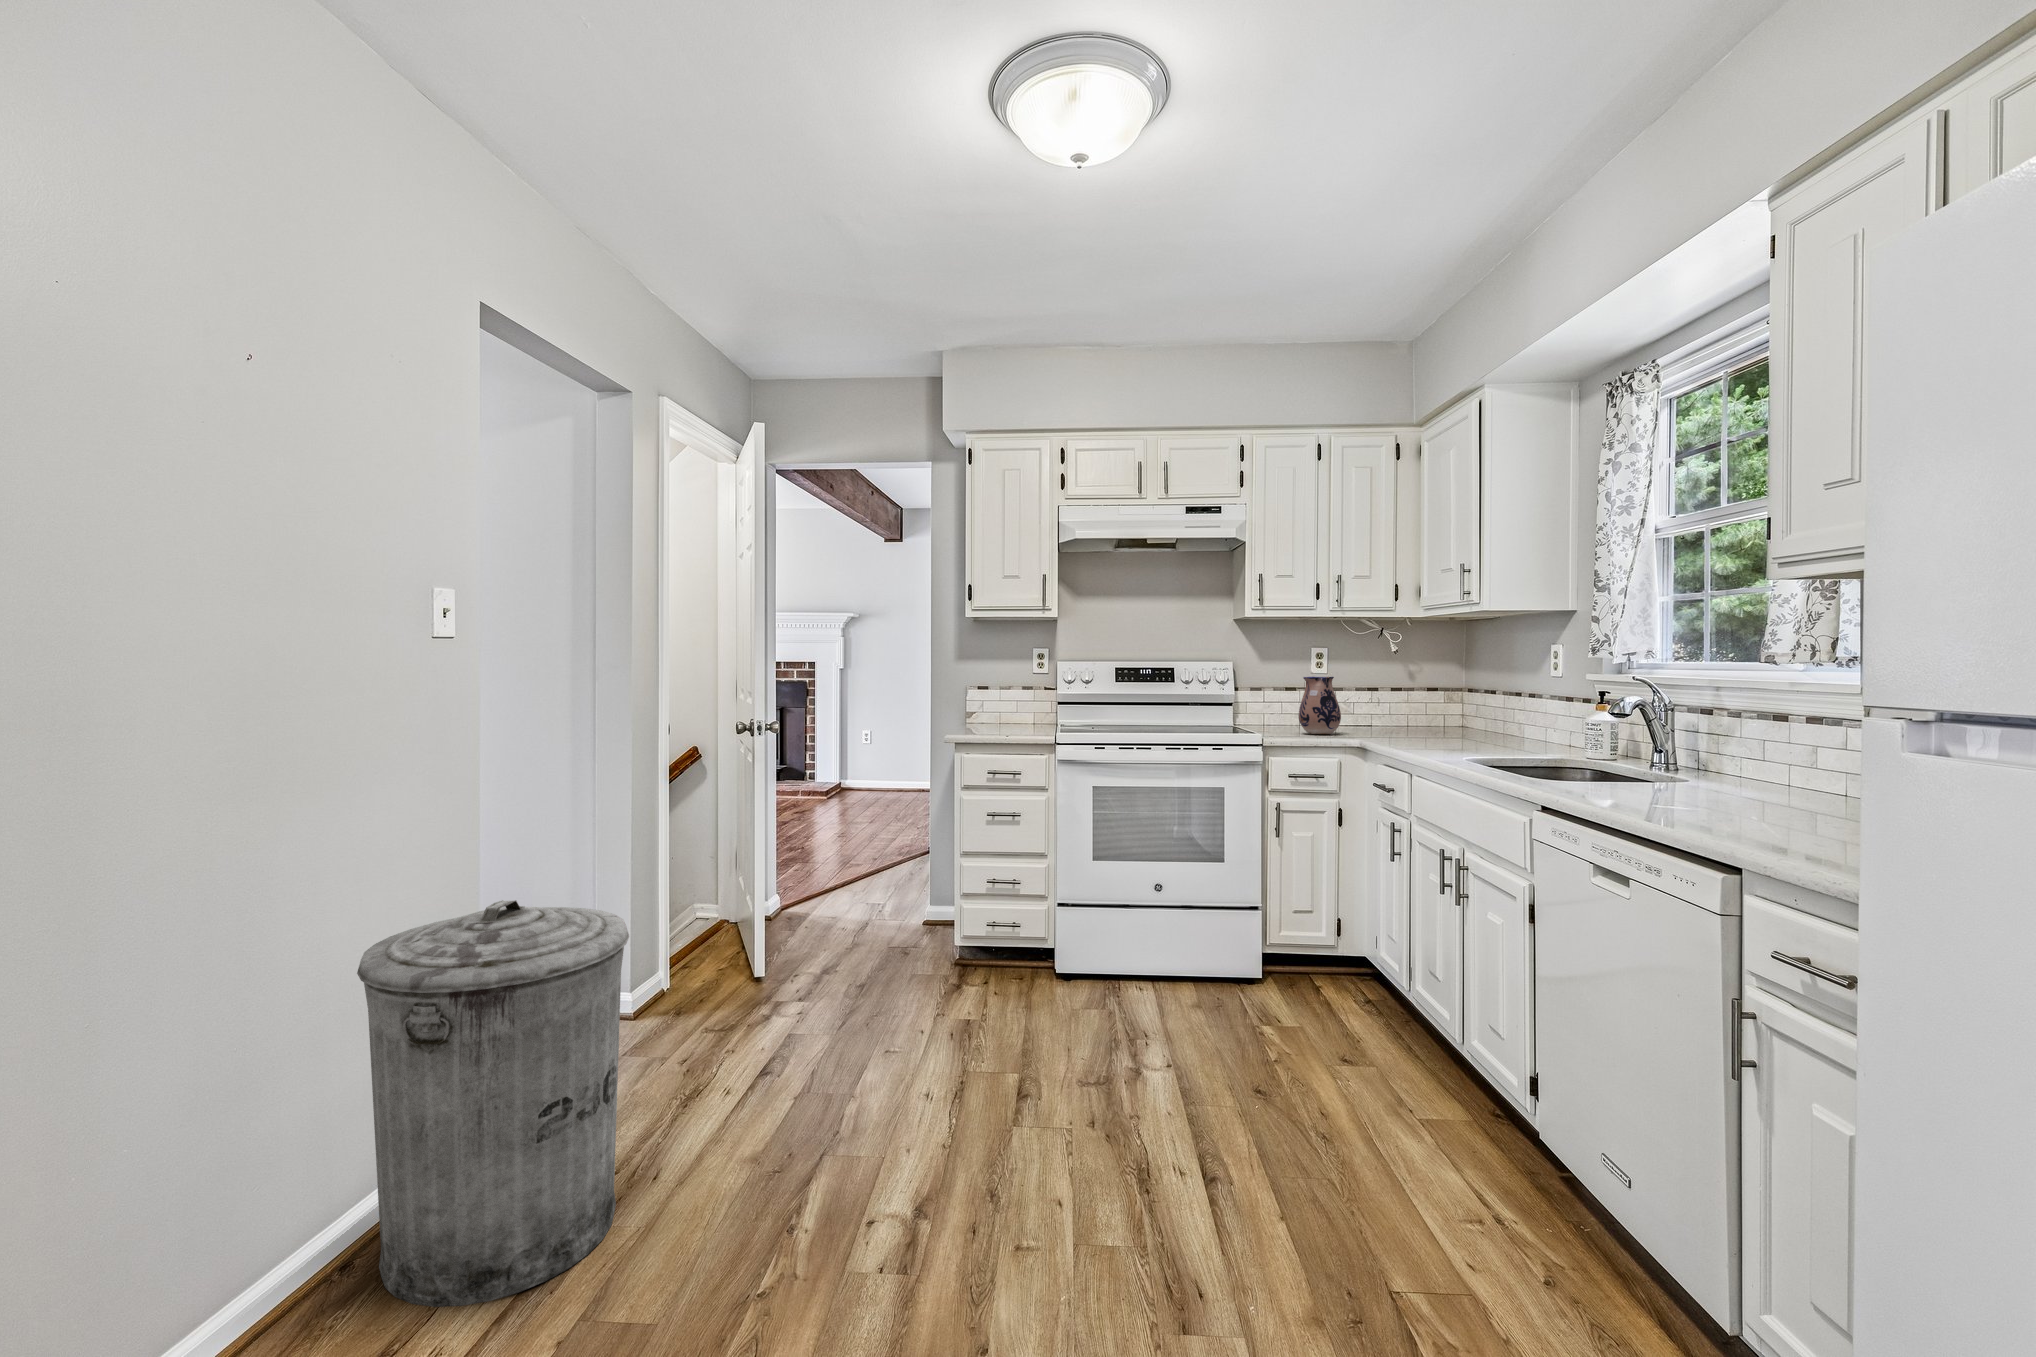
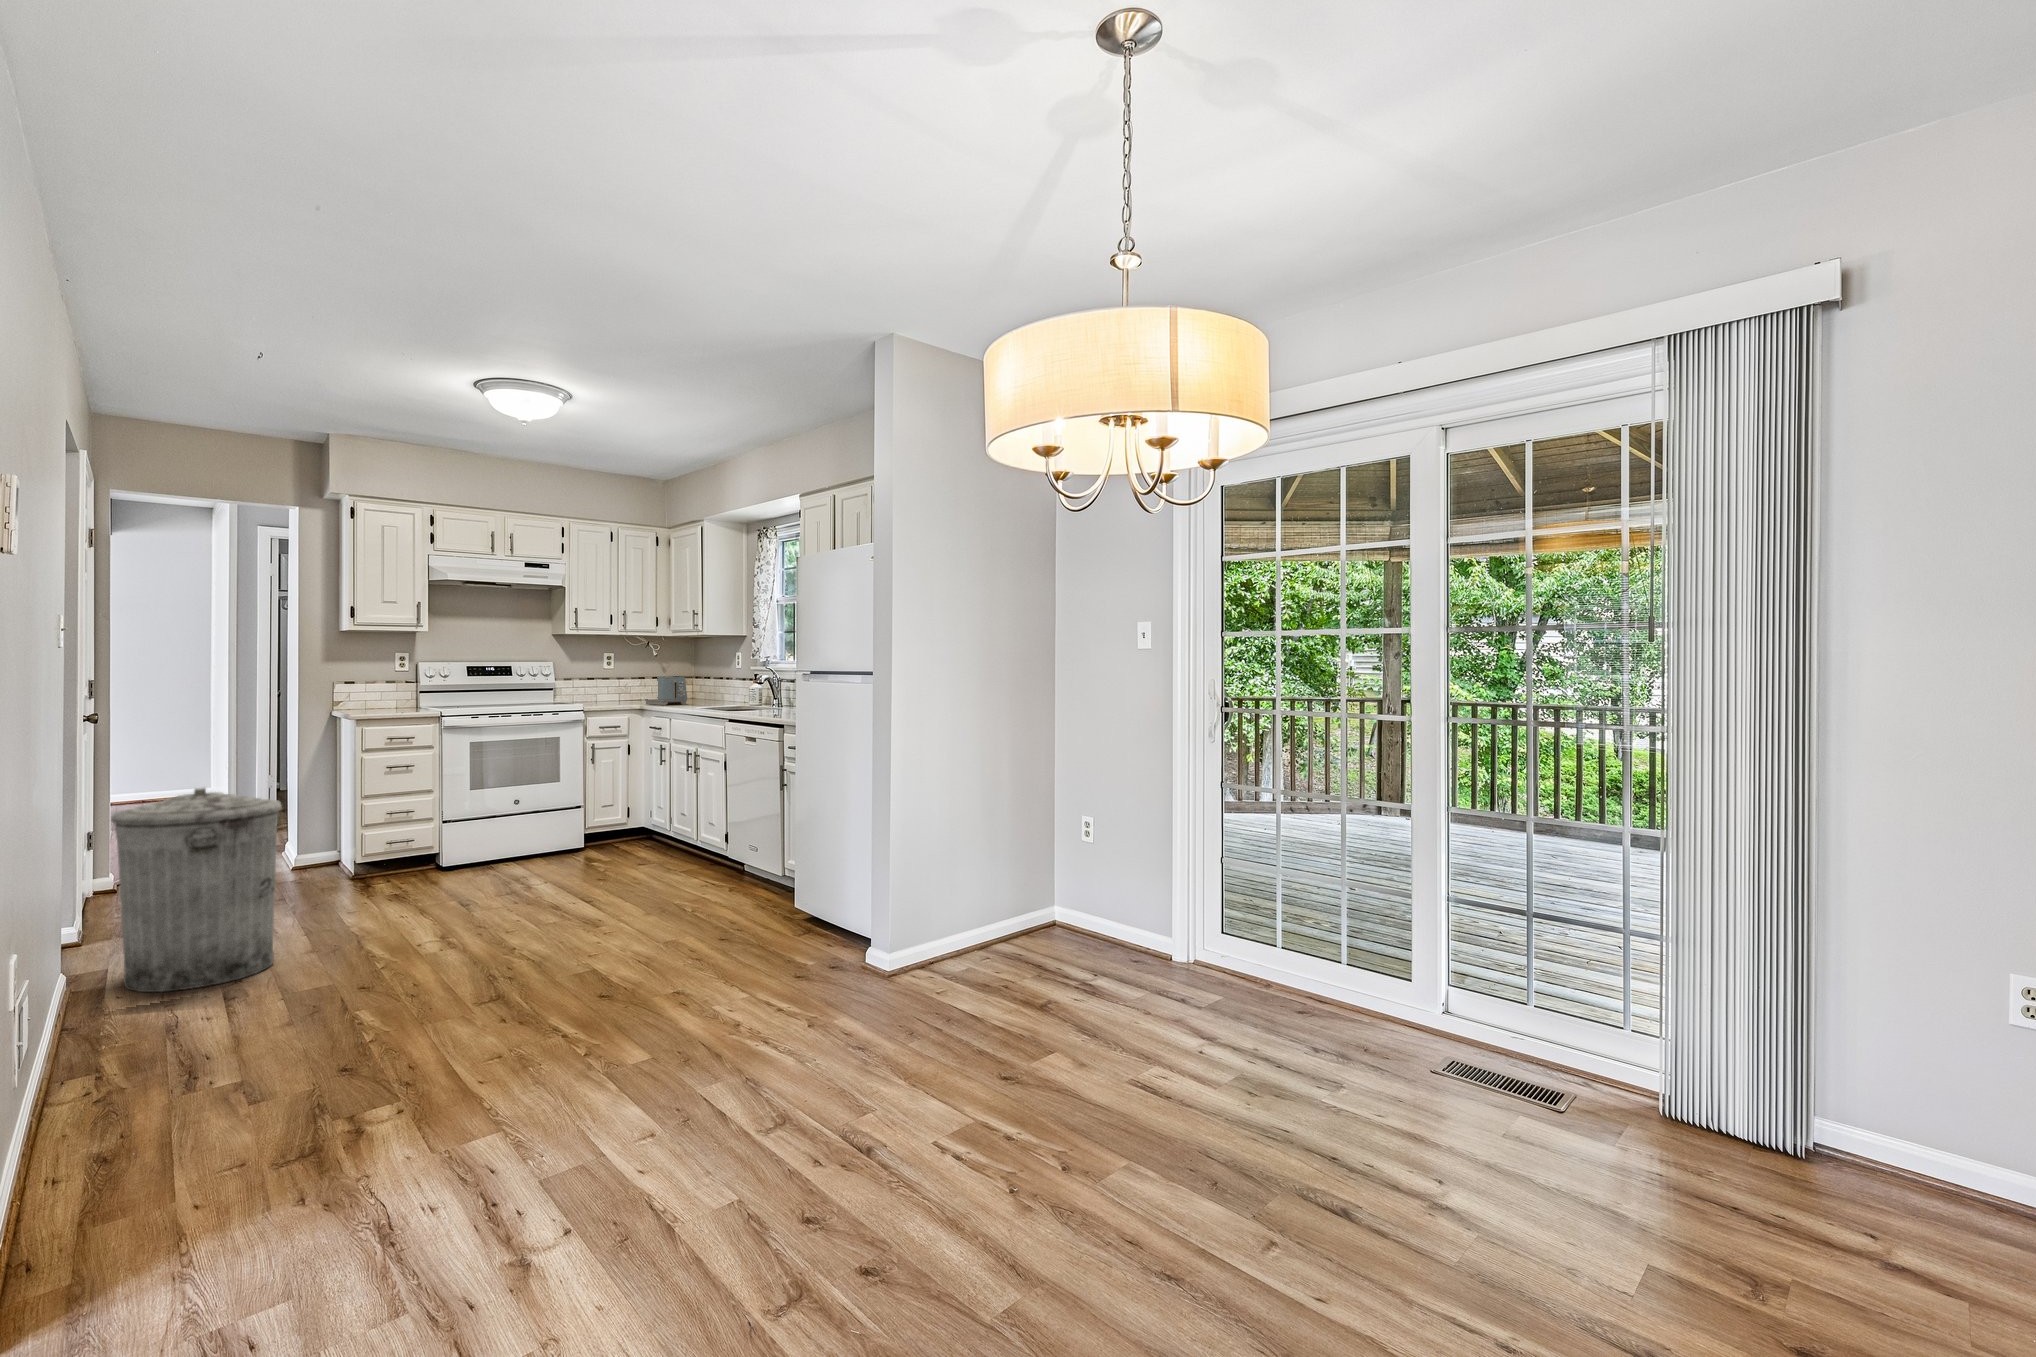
ceramic pitcher: present [1299,677,1341,734] -> none [597,671,624,707]
toaster: none [1379,686,1451,736] -> present [645,677,687,705]

